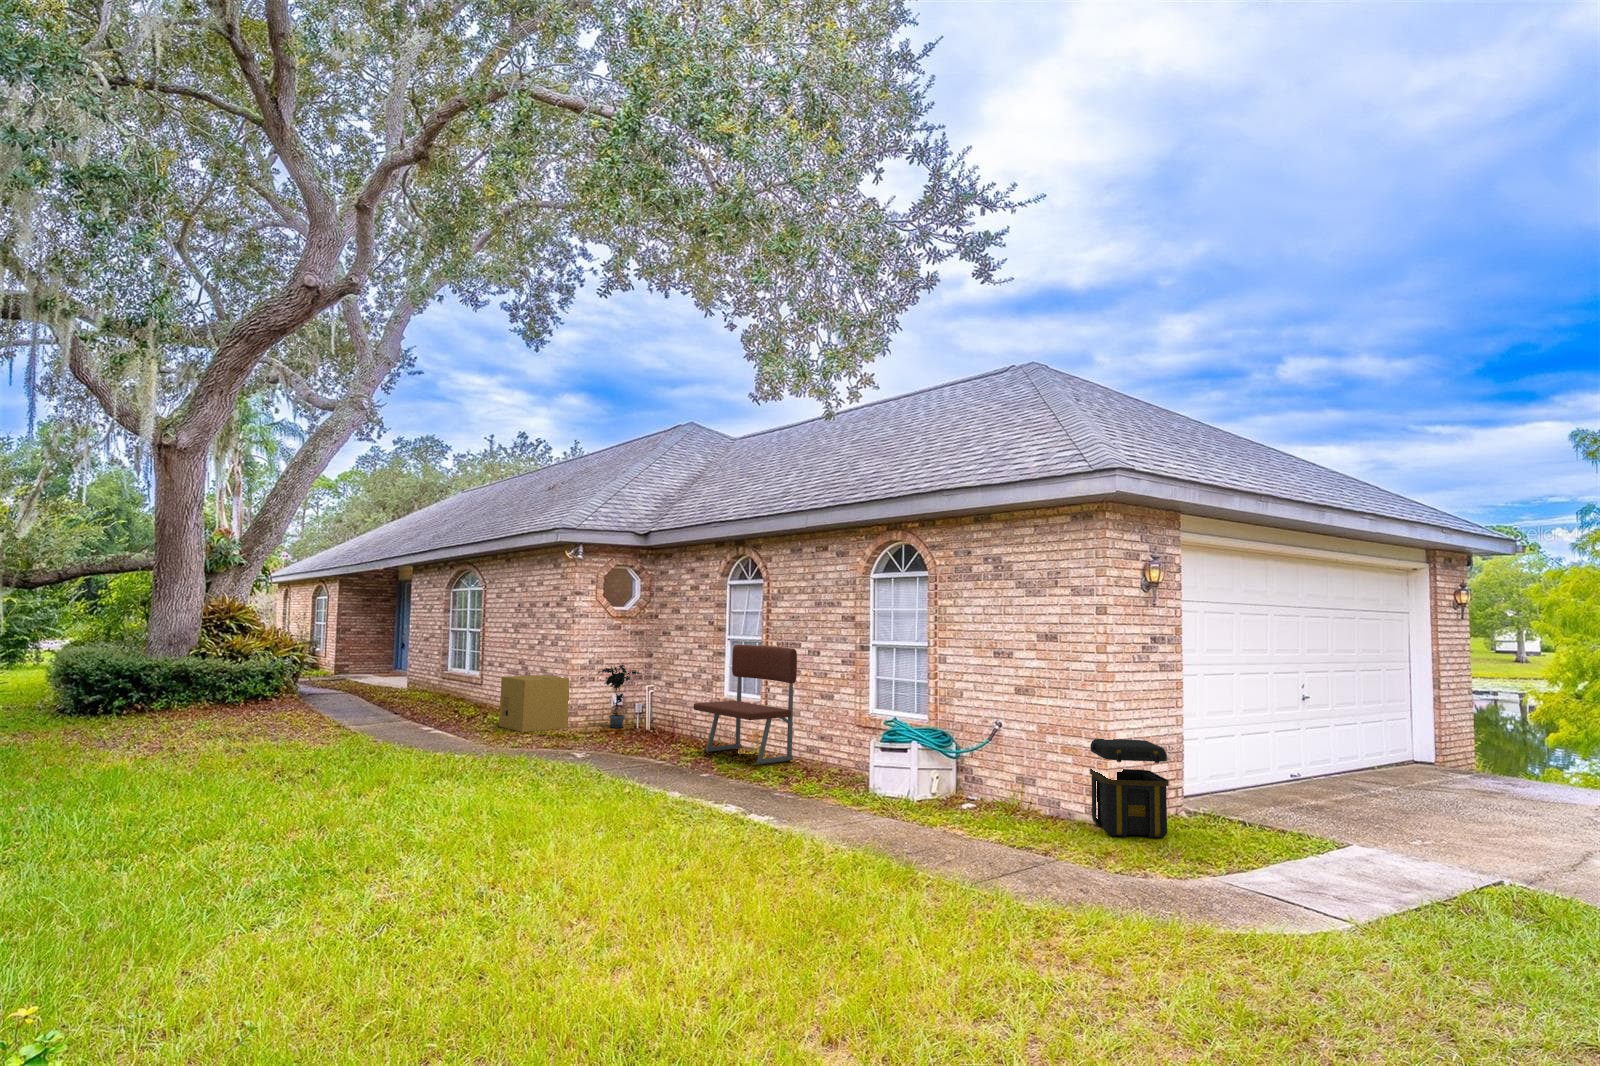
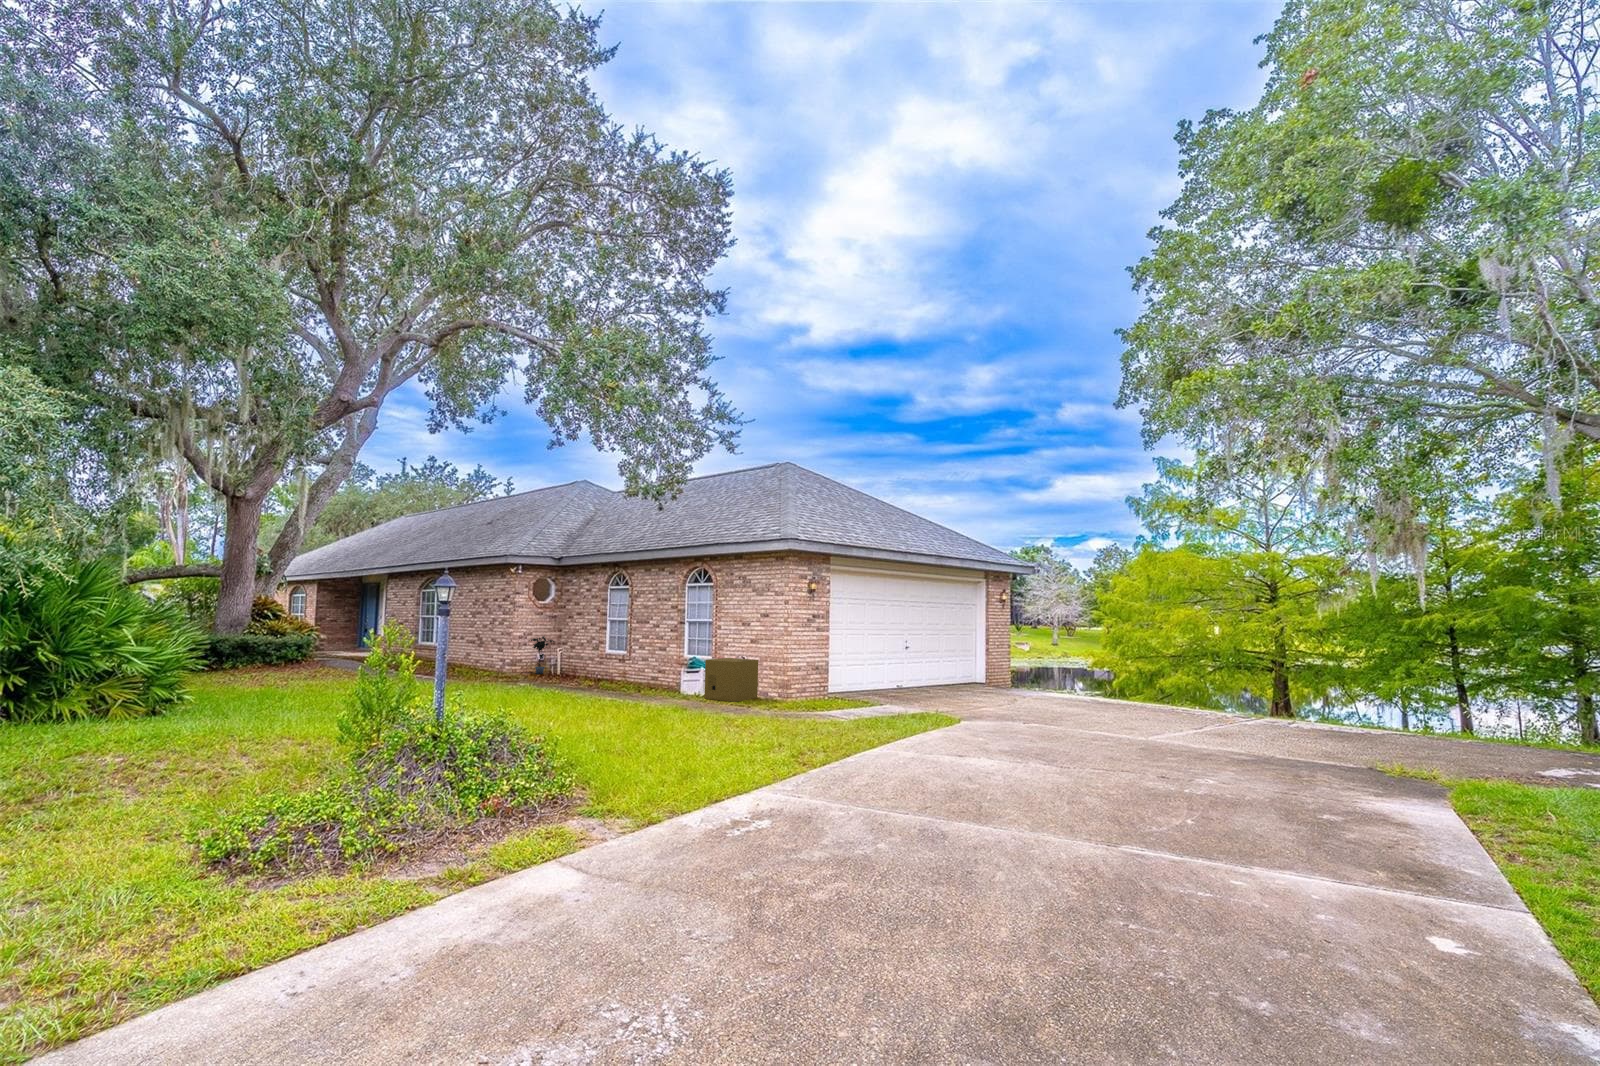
bench: present [694,645,797,765] -> none [588,623,647,686]
cardboard box: present [499,675,571,732] -> present [704,658,758,702]
toolbox: present [1090,739,1169,838] -> none [779,662,809,704]

